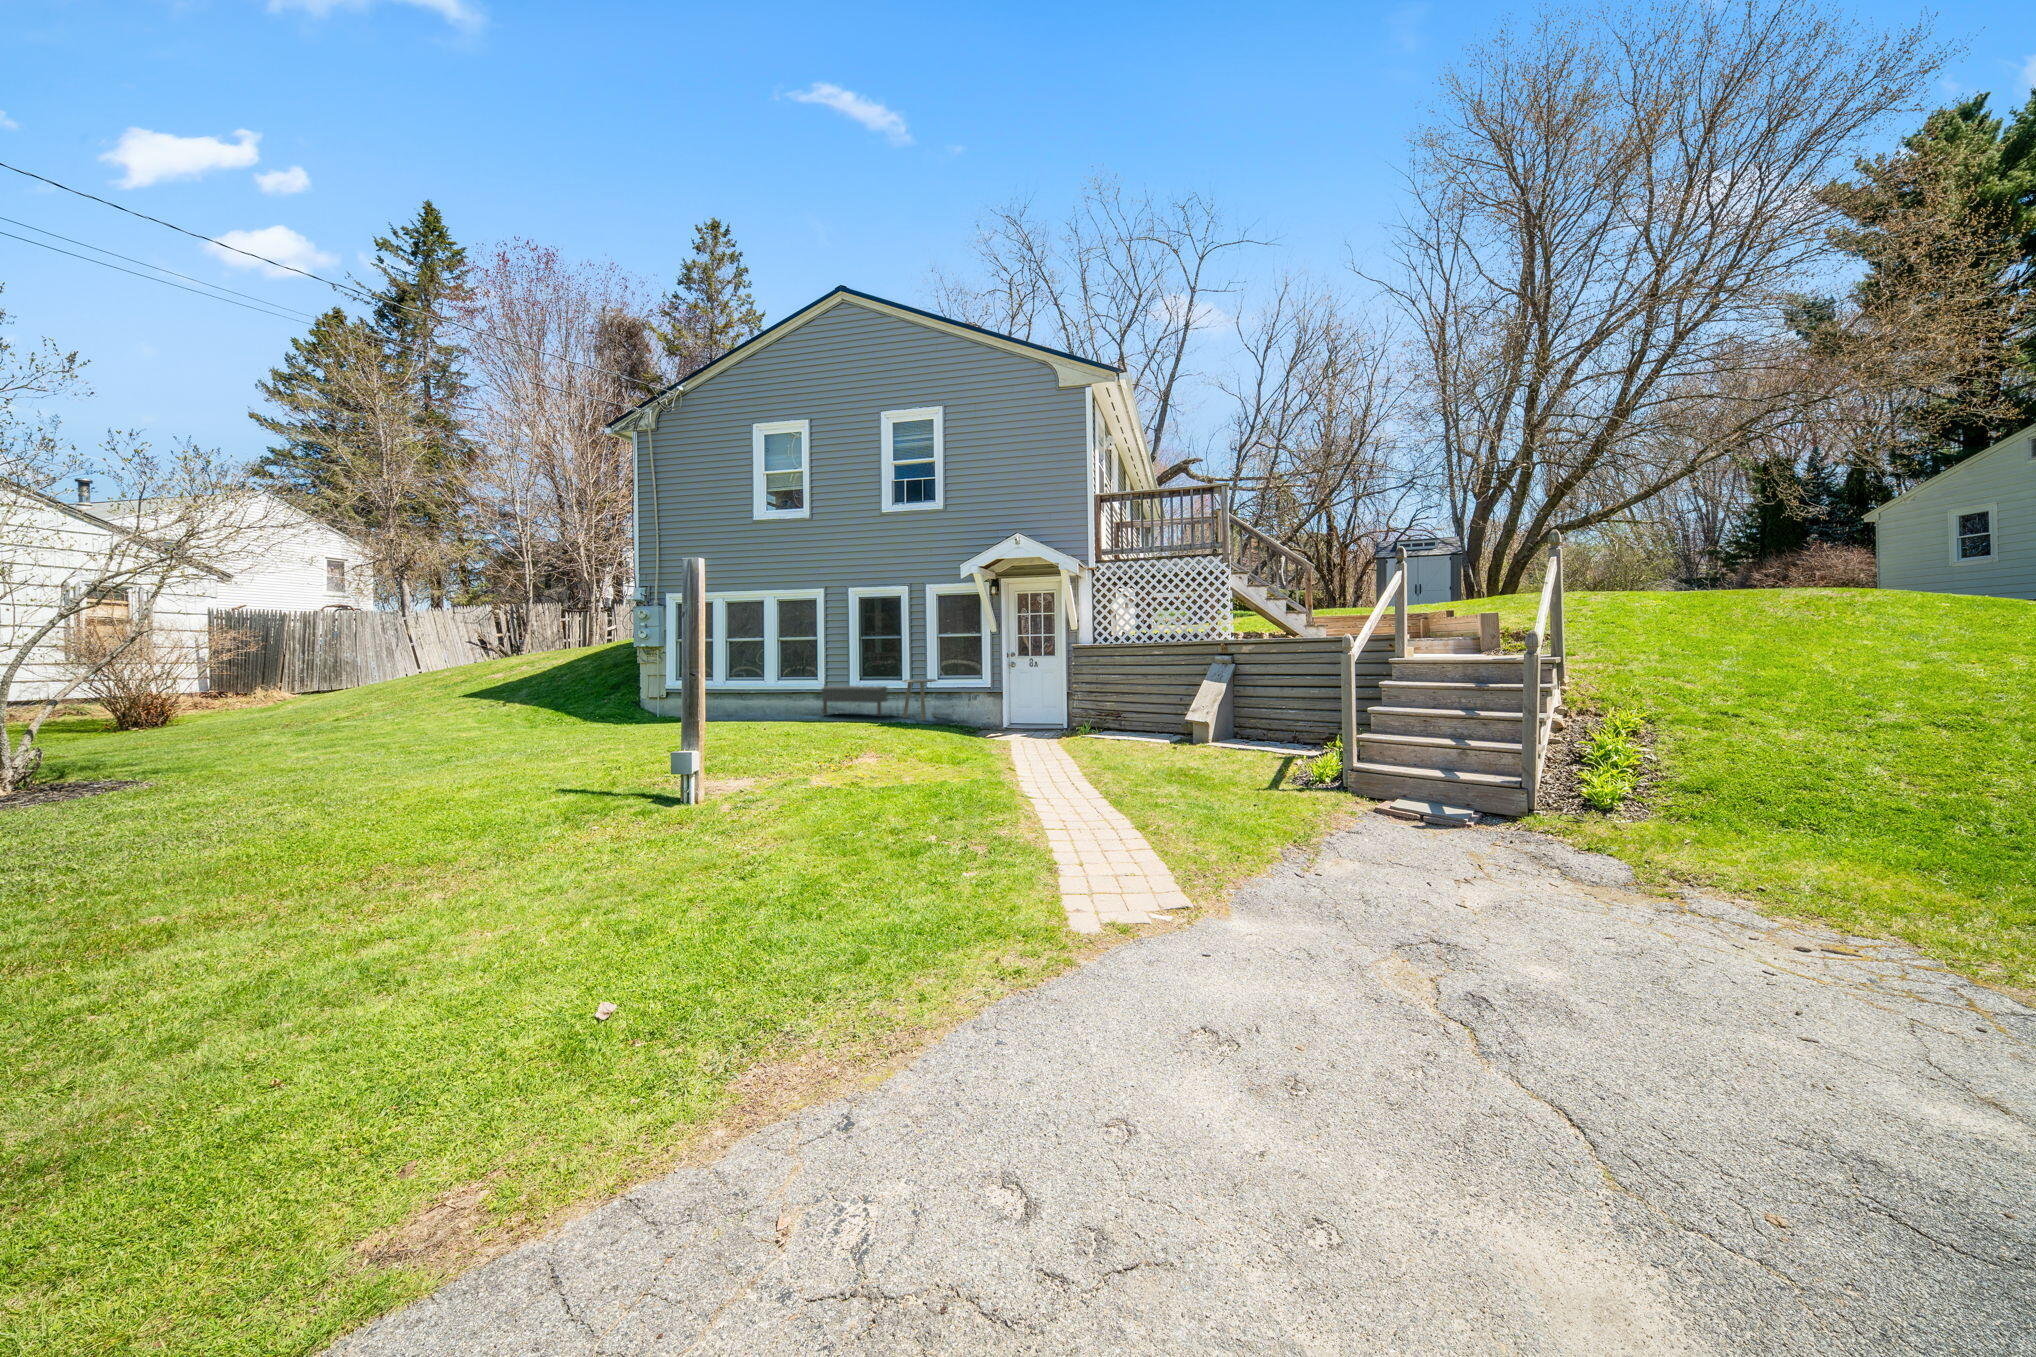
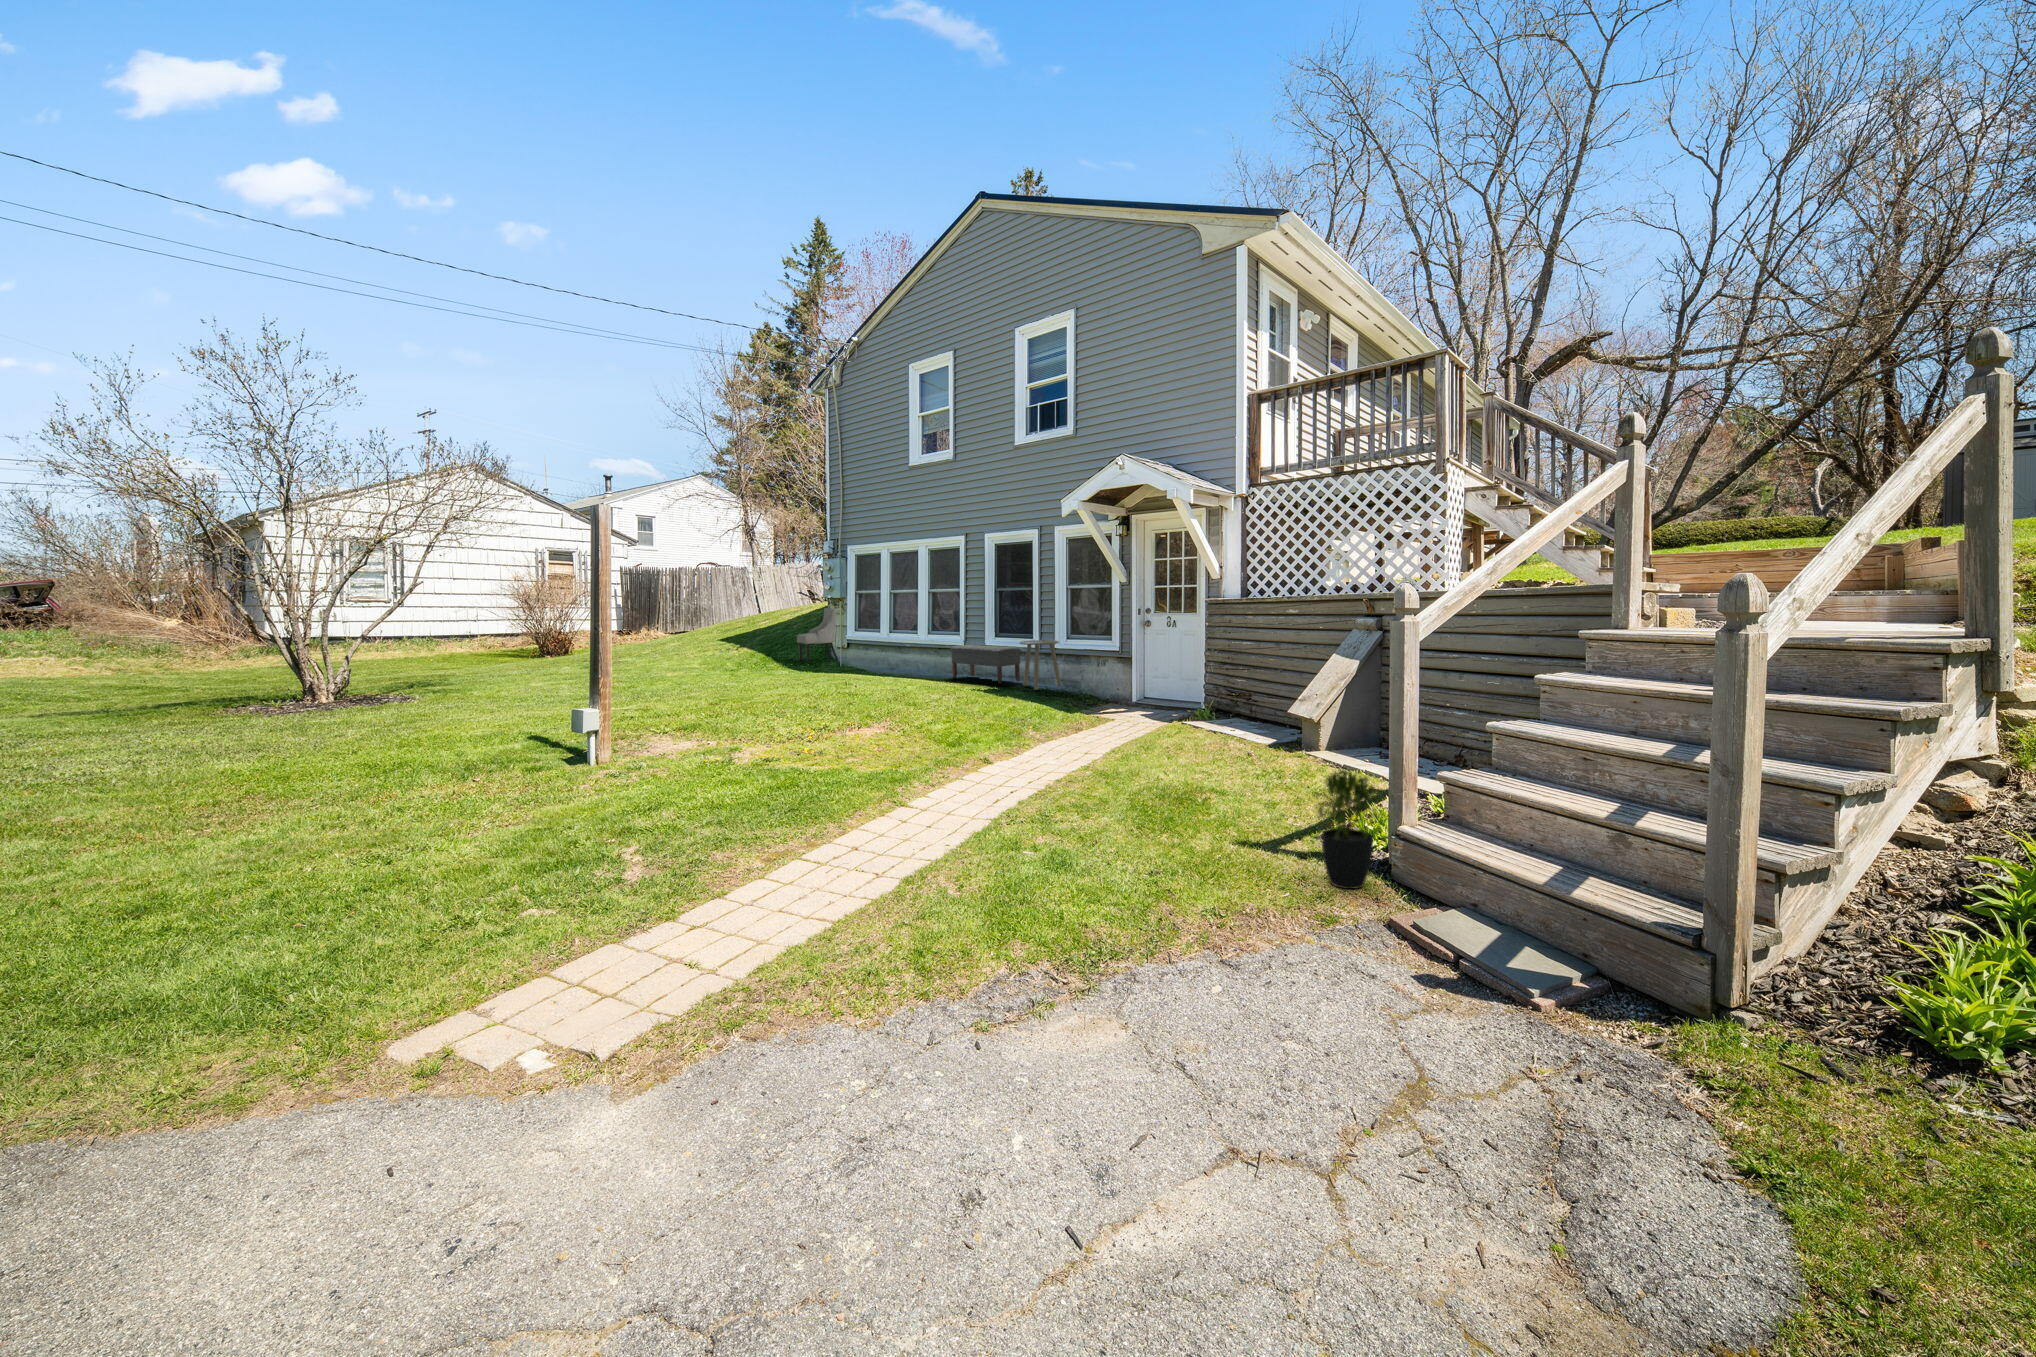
chair: none [611,654,659,709] -> present [797,608,838,663]
potted plant: none [1322,736,1369,803] -> present [1312,770,1390,889]

